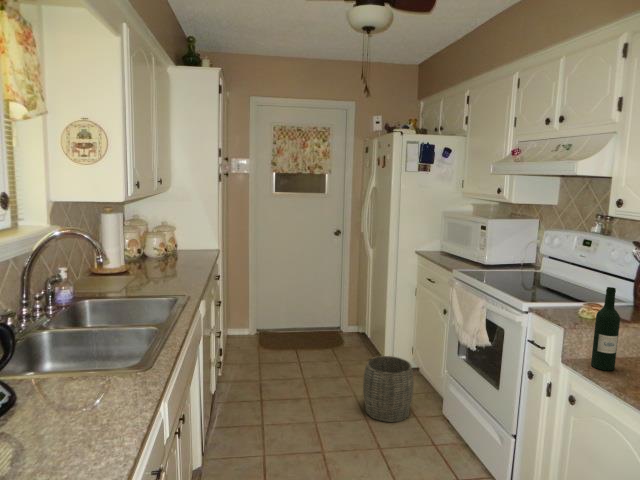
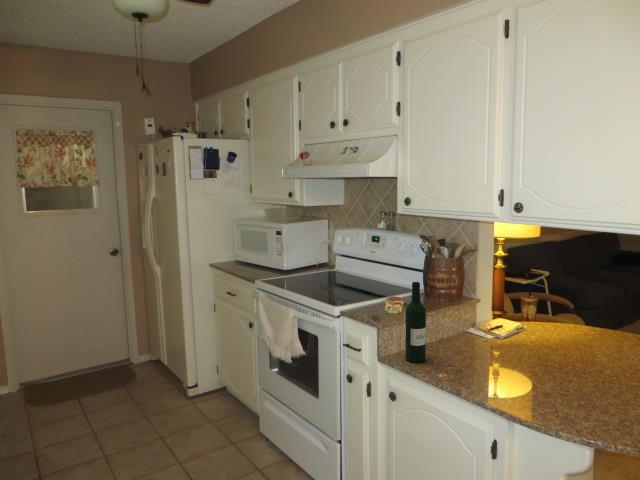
woven basket: present [363,356,414,422] -> none [169,383,226,460]

